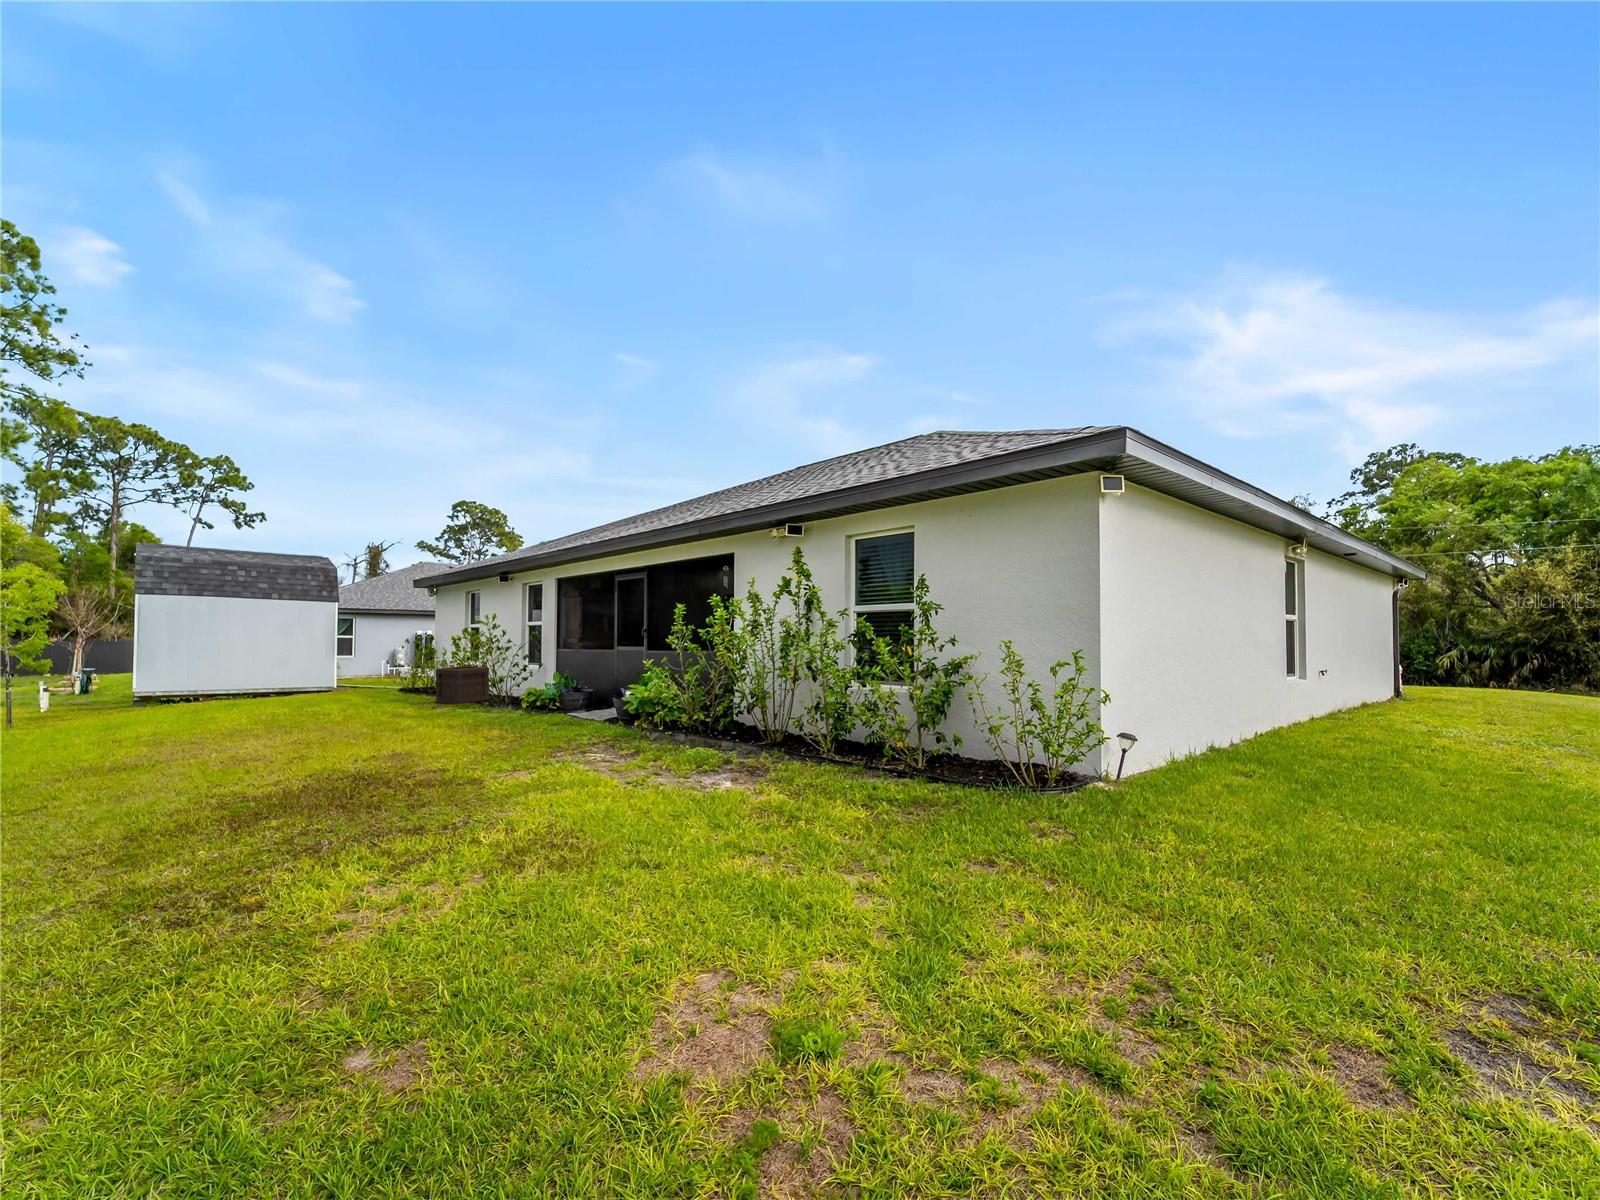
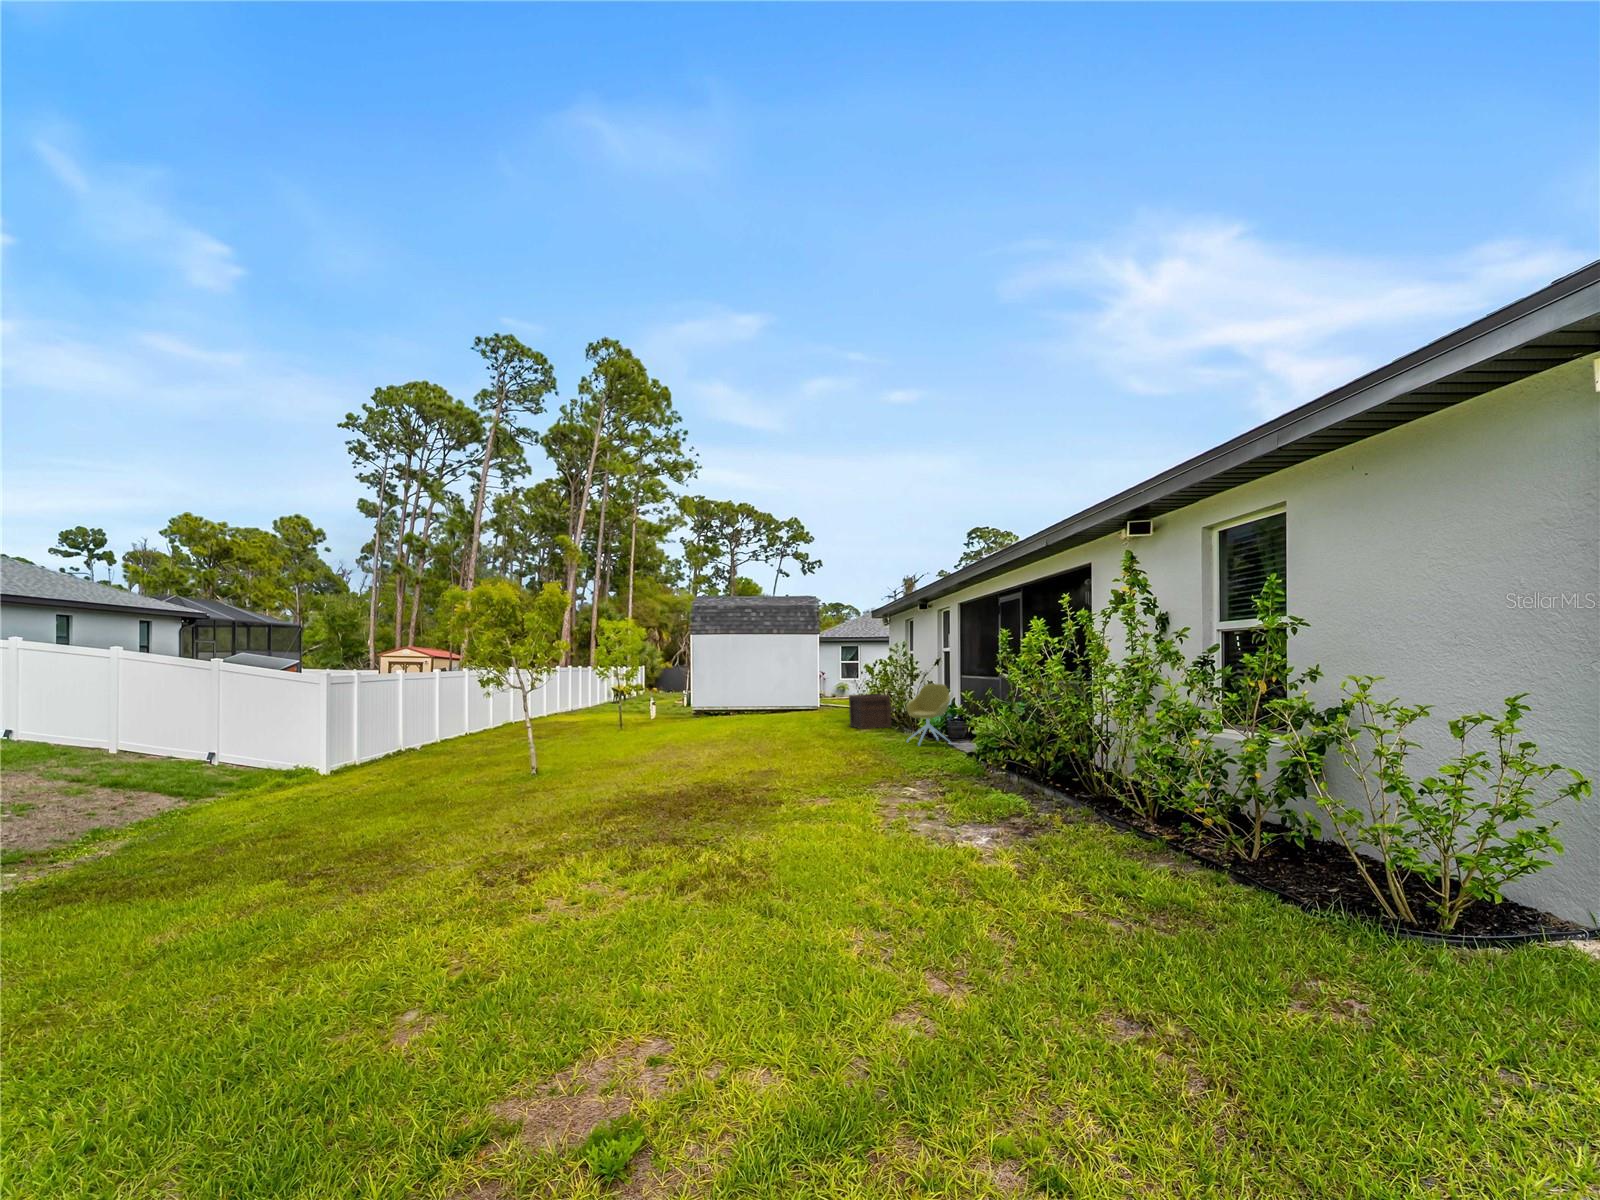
chair: none [550,653,599,715] -> present [906,684,951,745]

